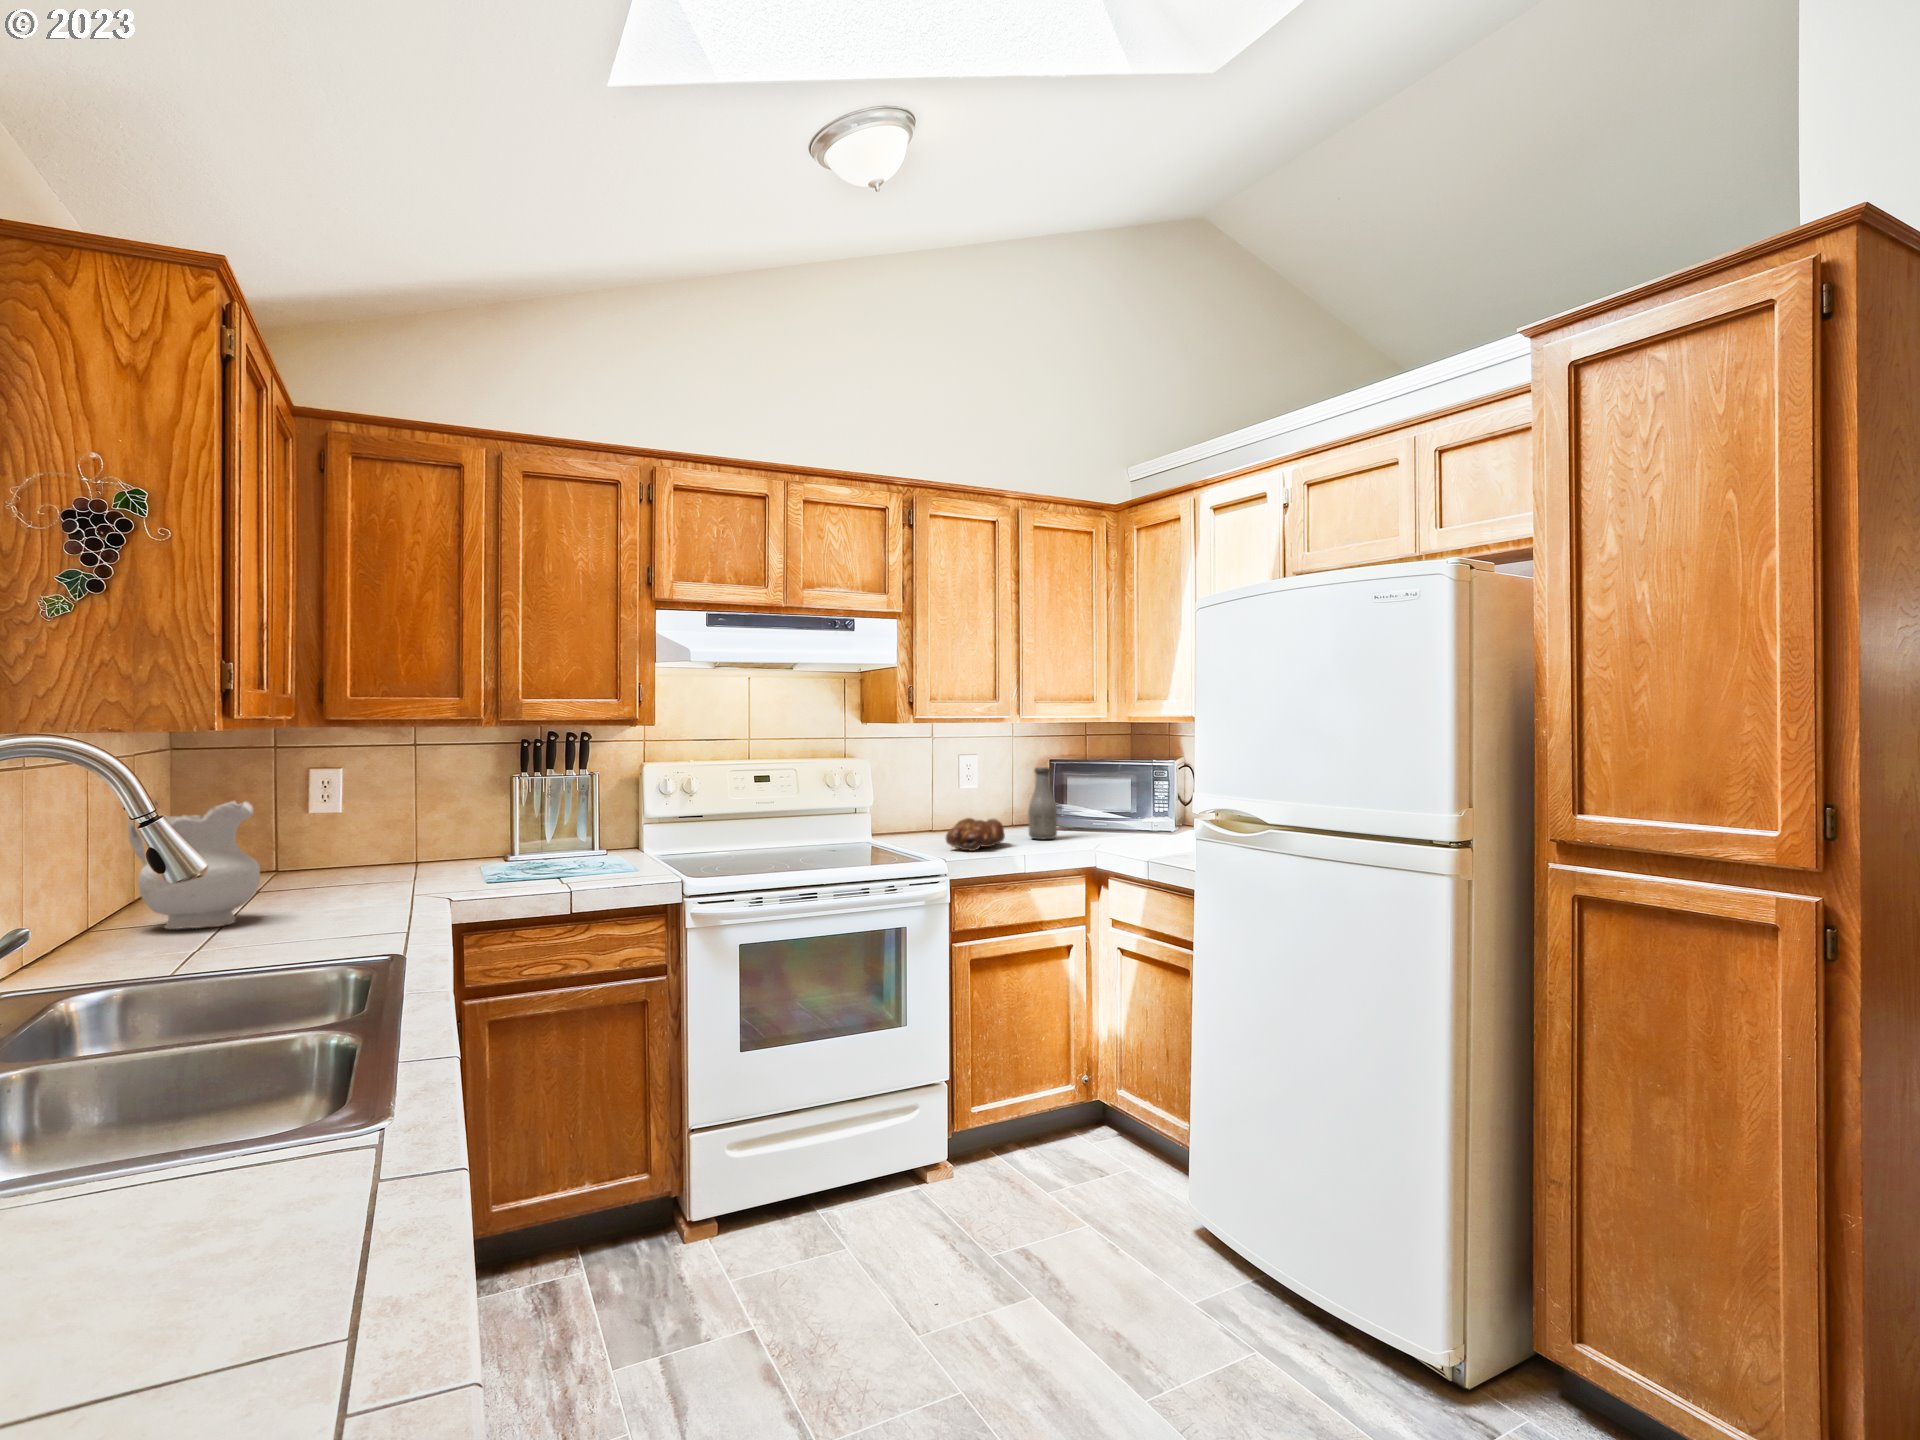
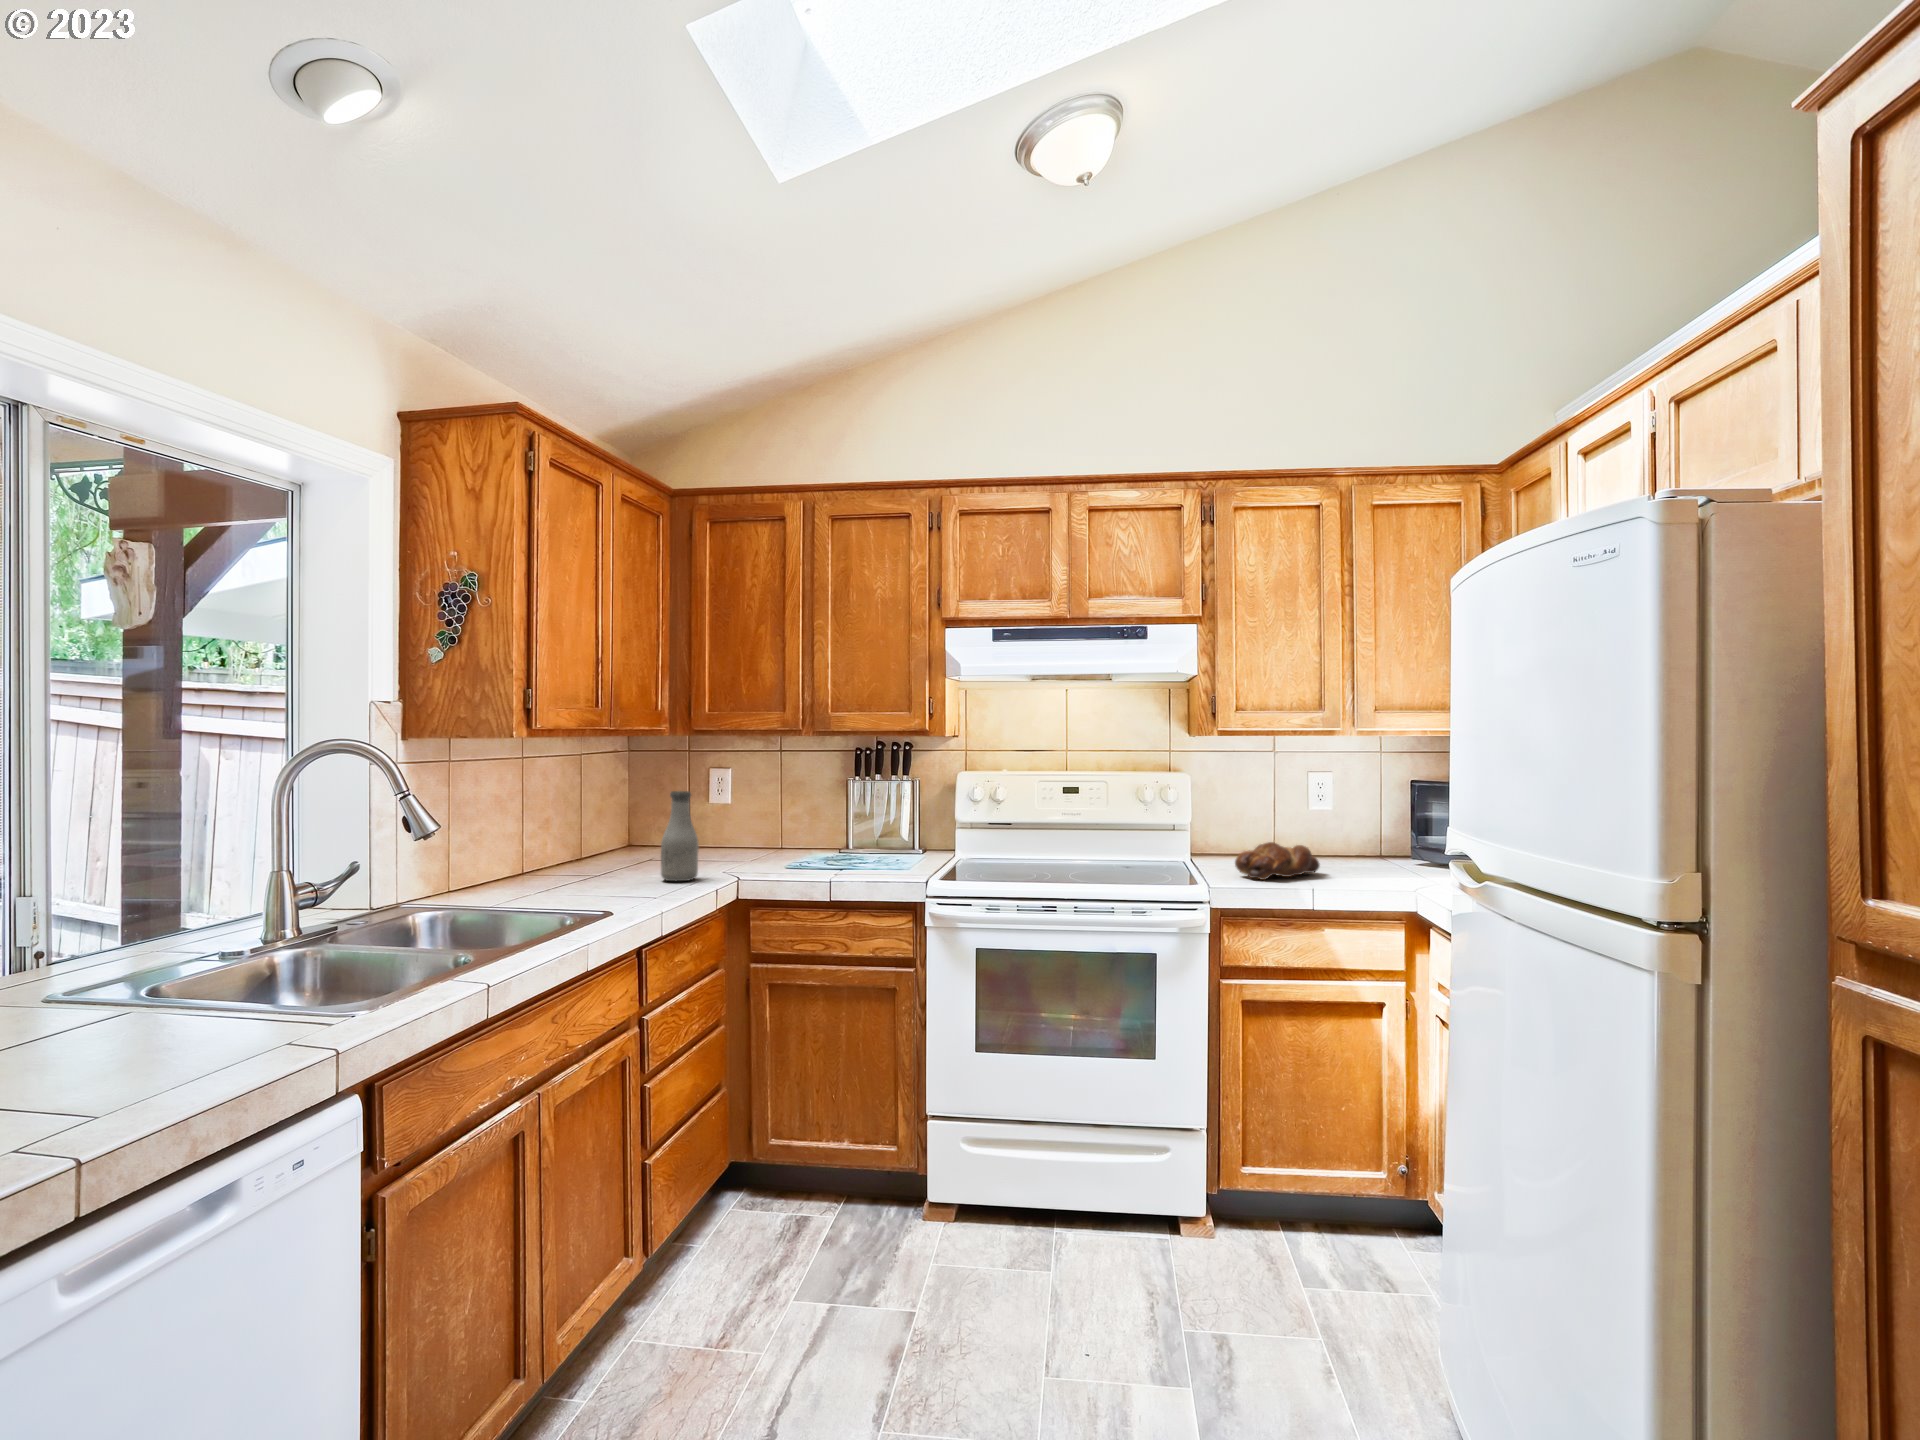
bottle: present [1028,768,1057,839] -> present [661,791,699,881]
ceramic pitcher: present [128,800,260,929] -> none [535,787,611,883]

